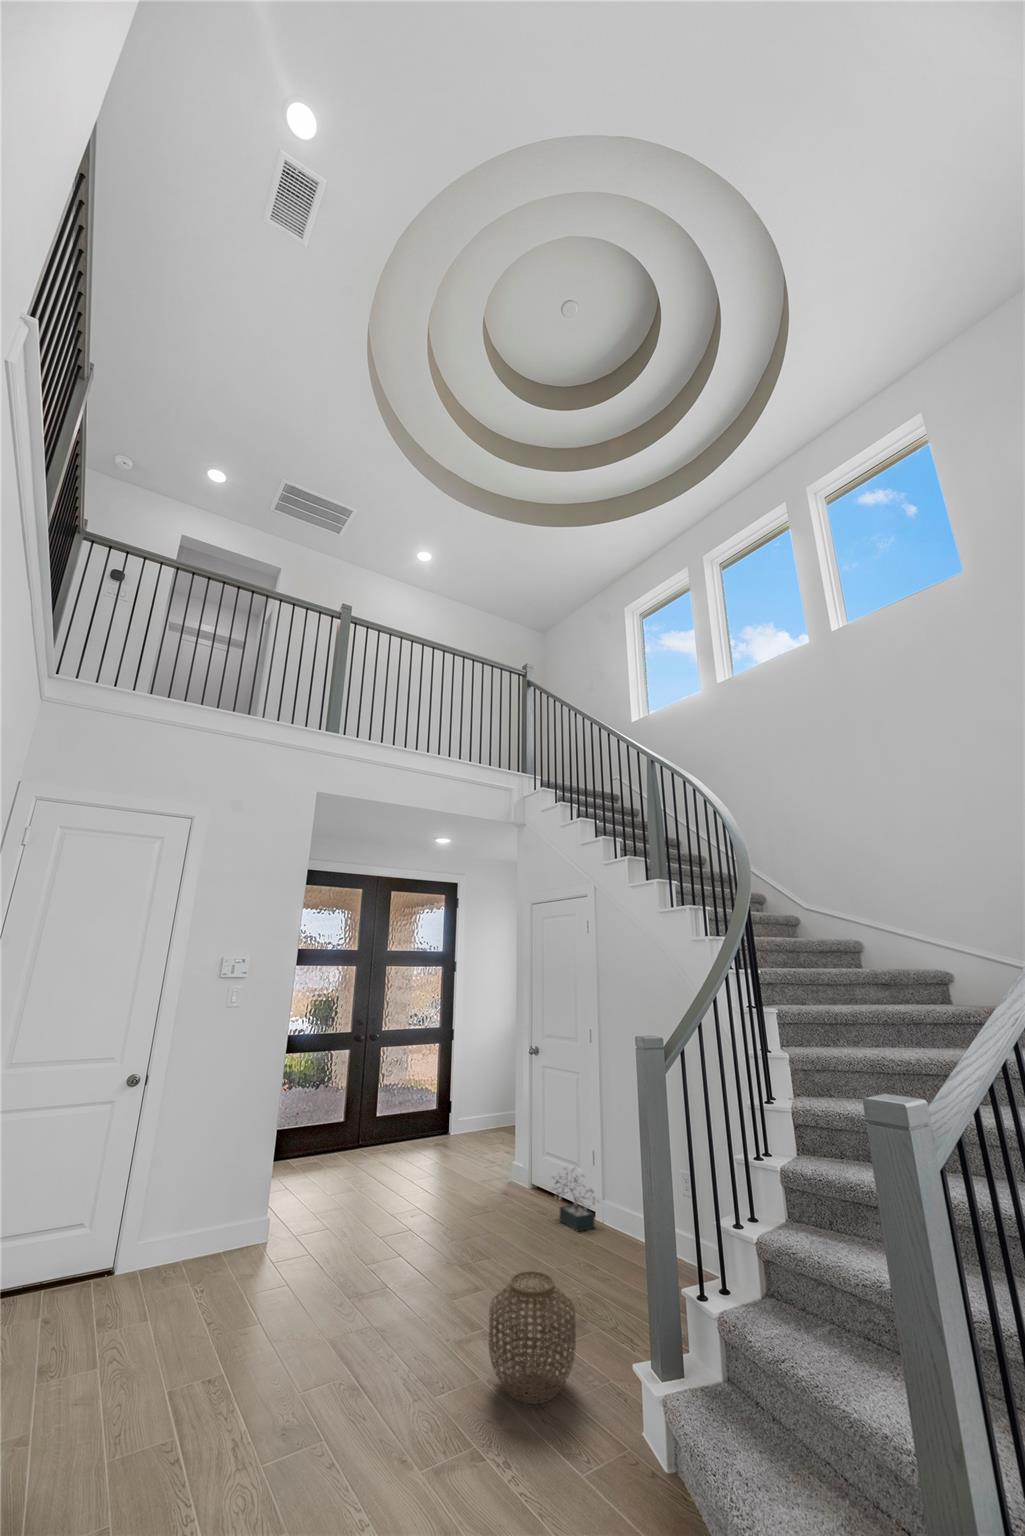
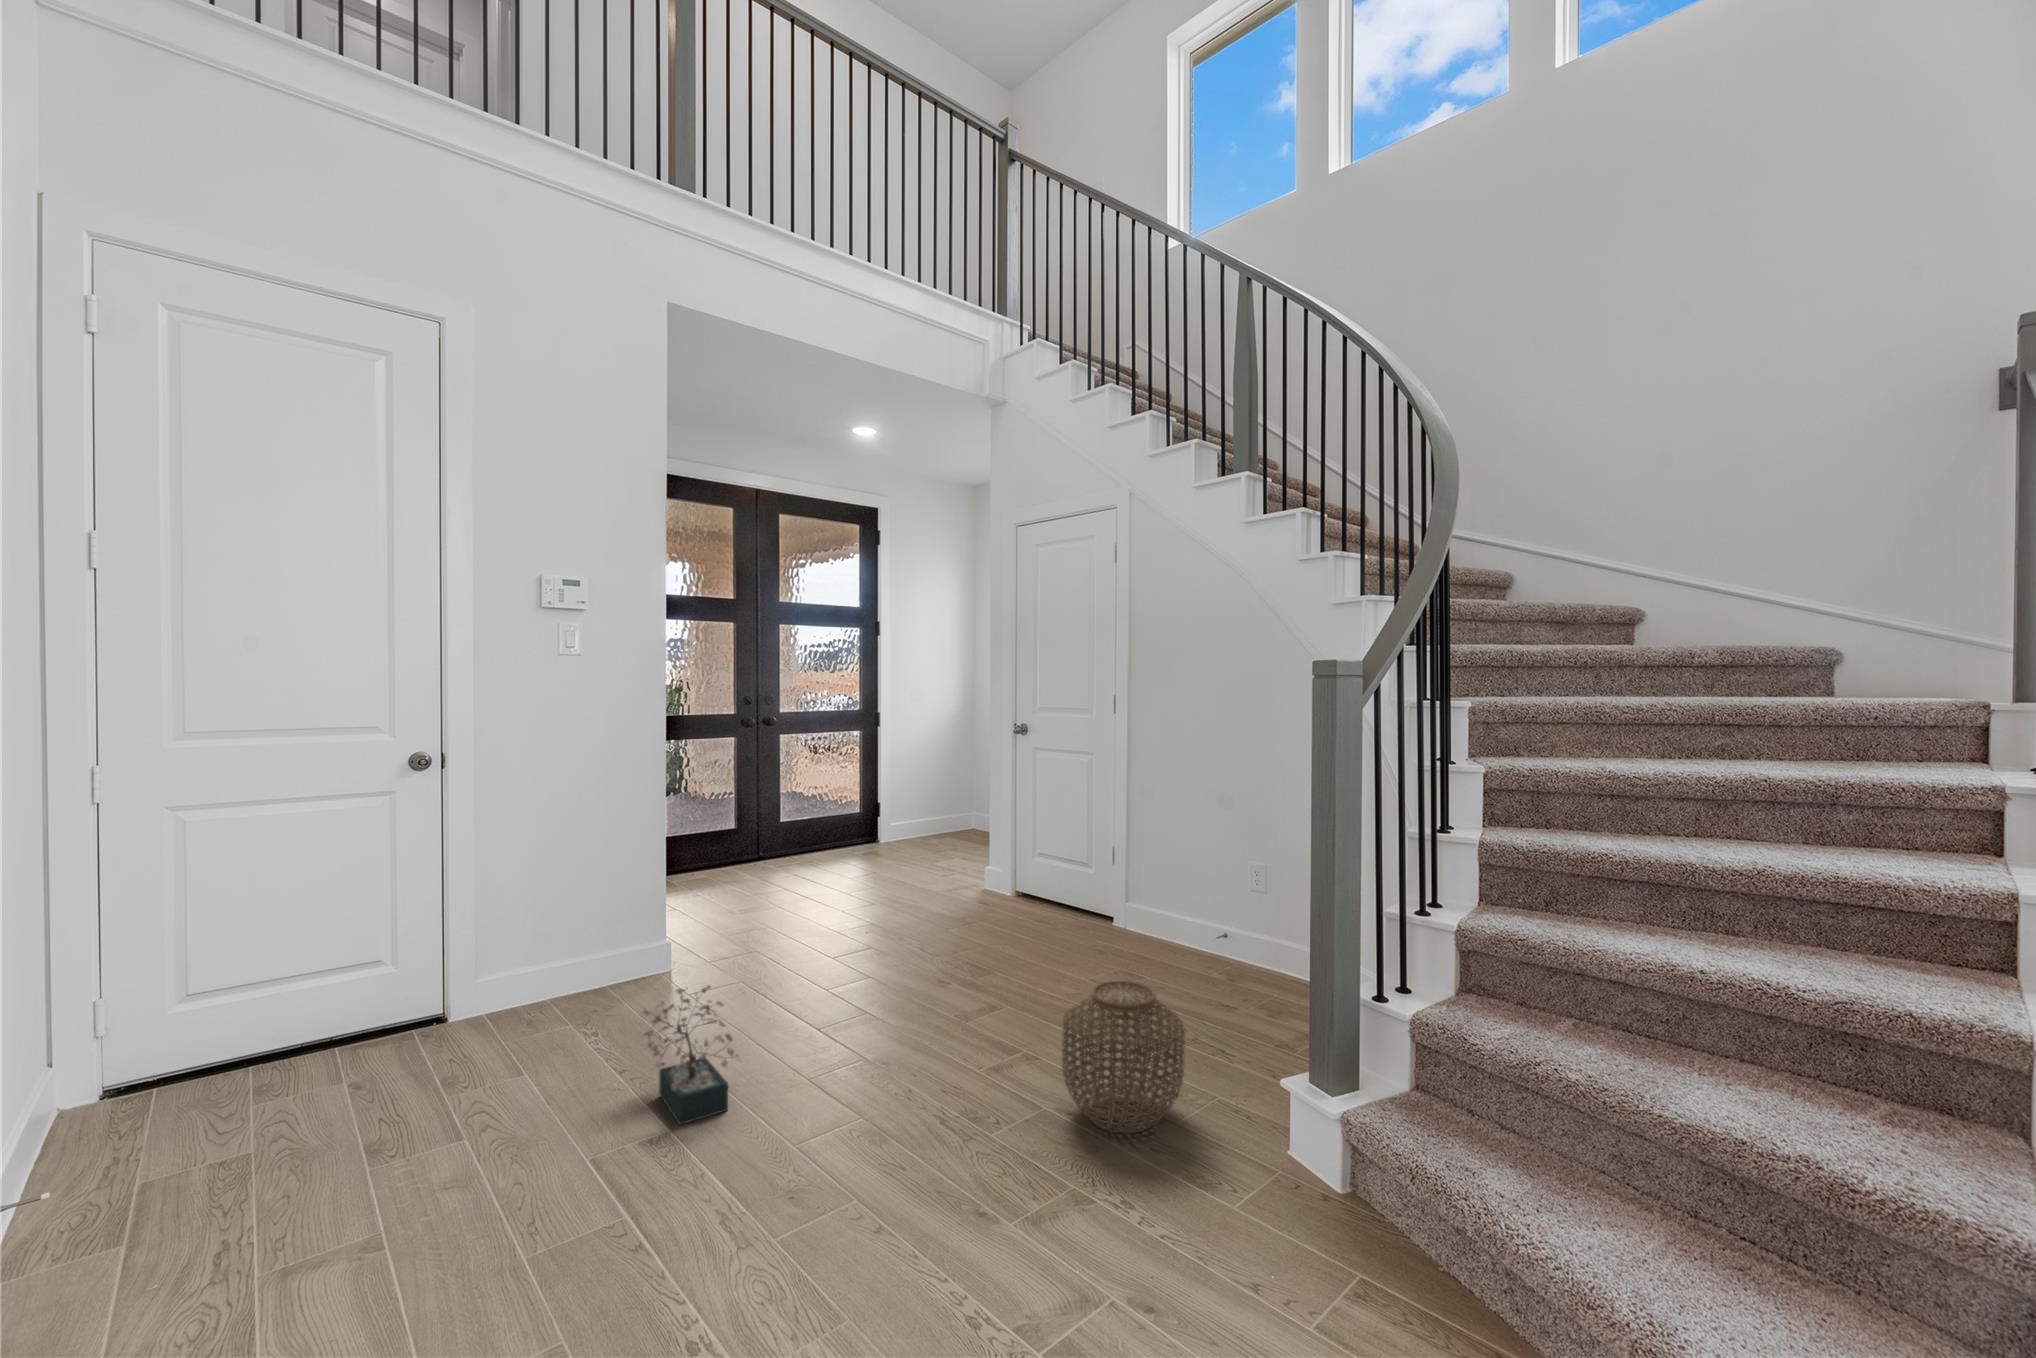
decorative plant: present [550,1168,598,1231] -> present [638,985,741,1124]

